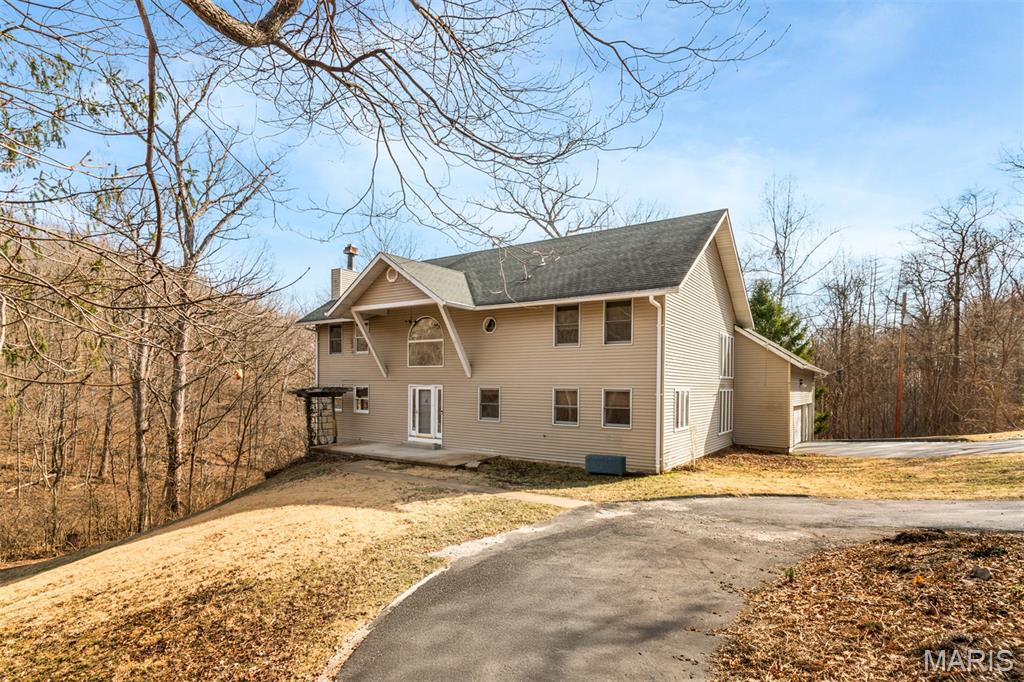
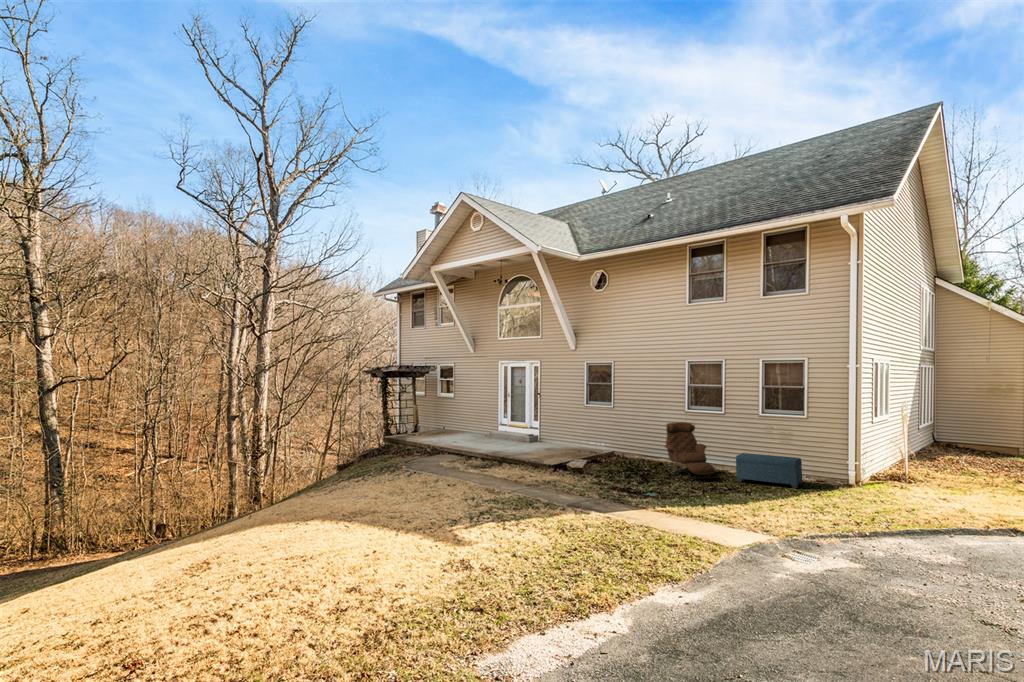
lounge chair: none [538,433,571,475] -> present [665,422,715,482]

